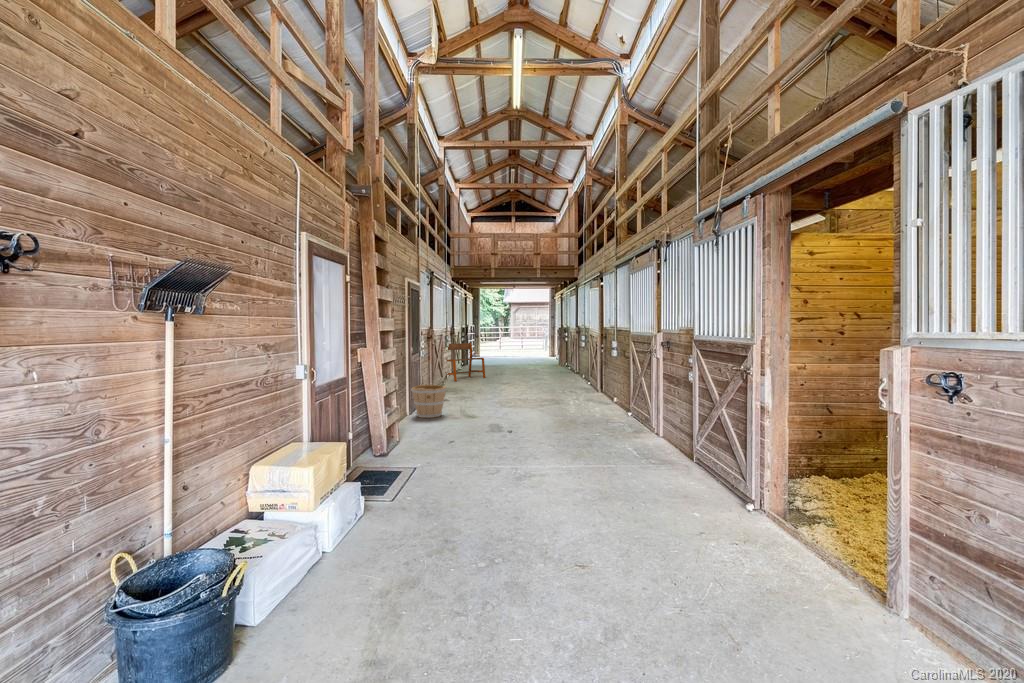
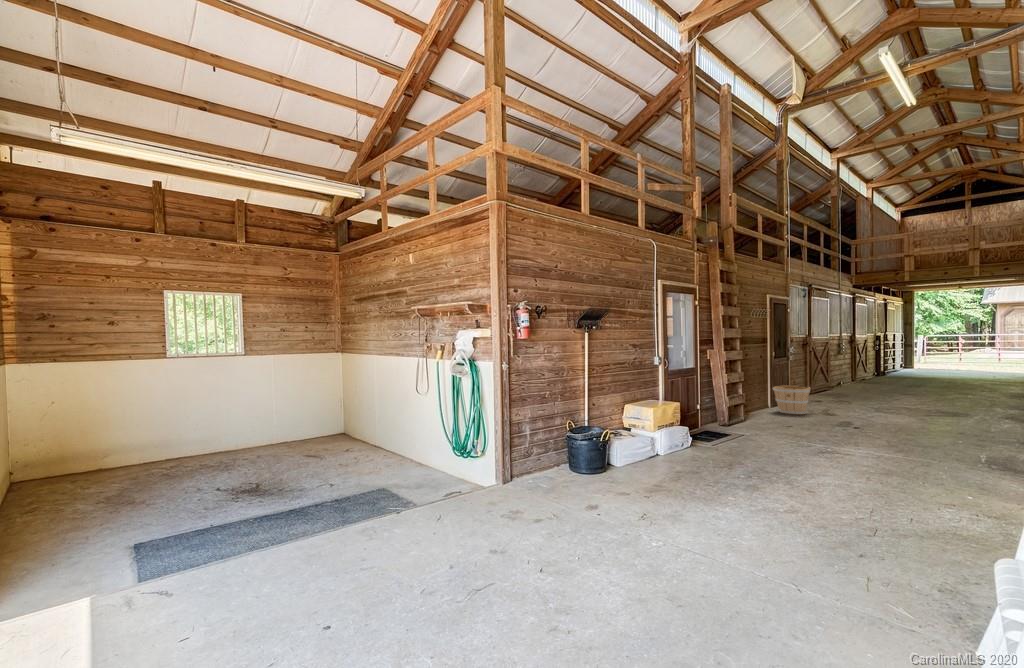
bench: present [445,343,485,381] -> none [839,352,903,392]

